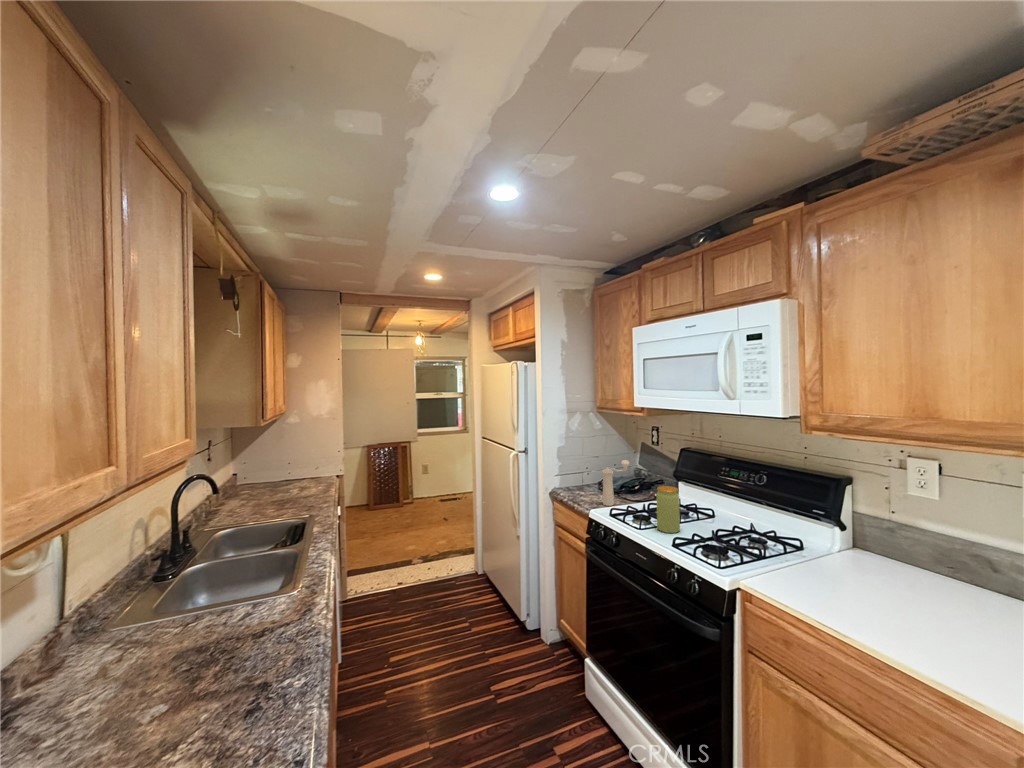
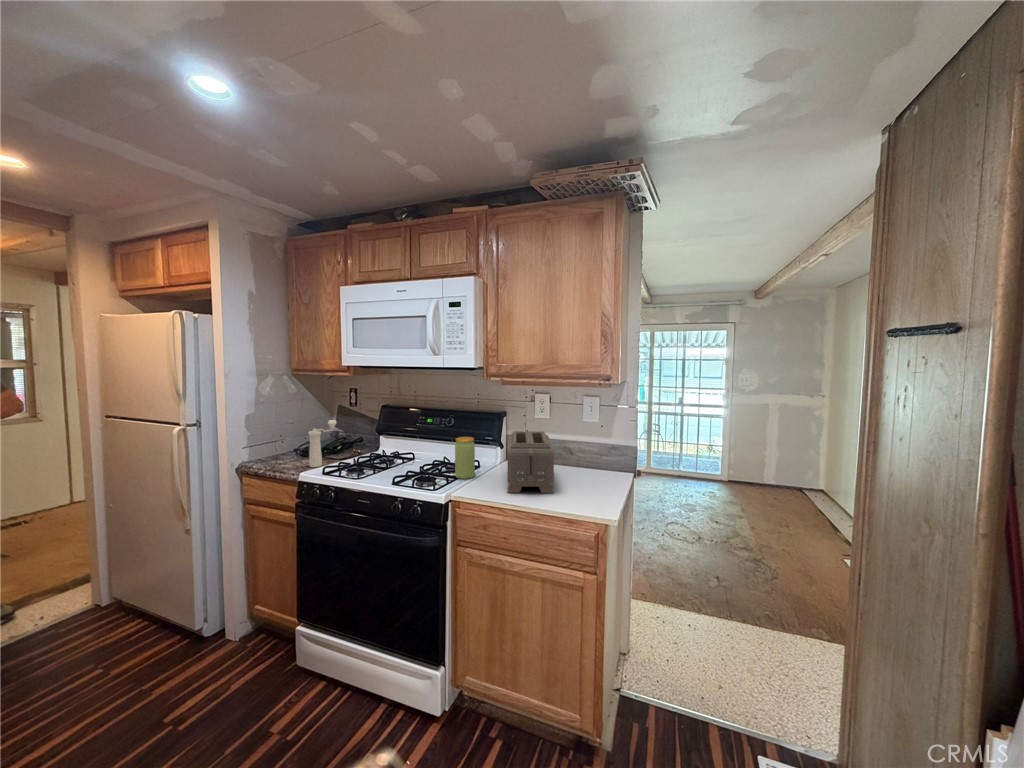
jar: present [656,486,680,533] -> present [455,437,475,479]
toaster: none [830,513,930,635] -> present [508,431,554,493]

